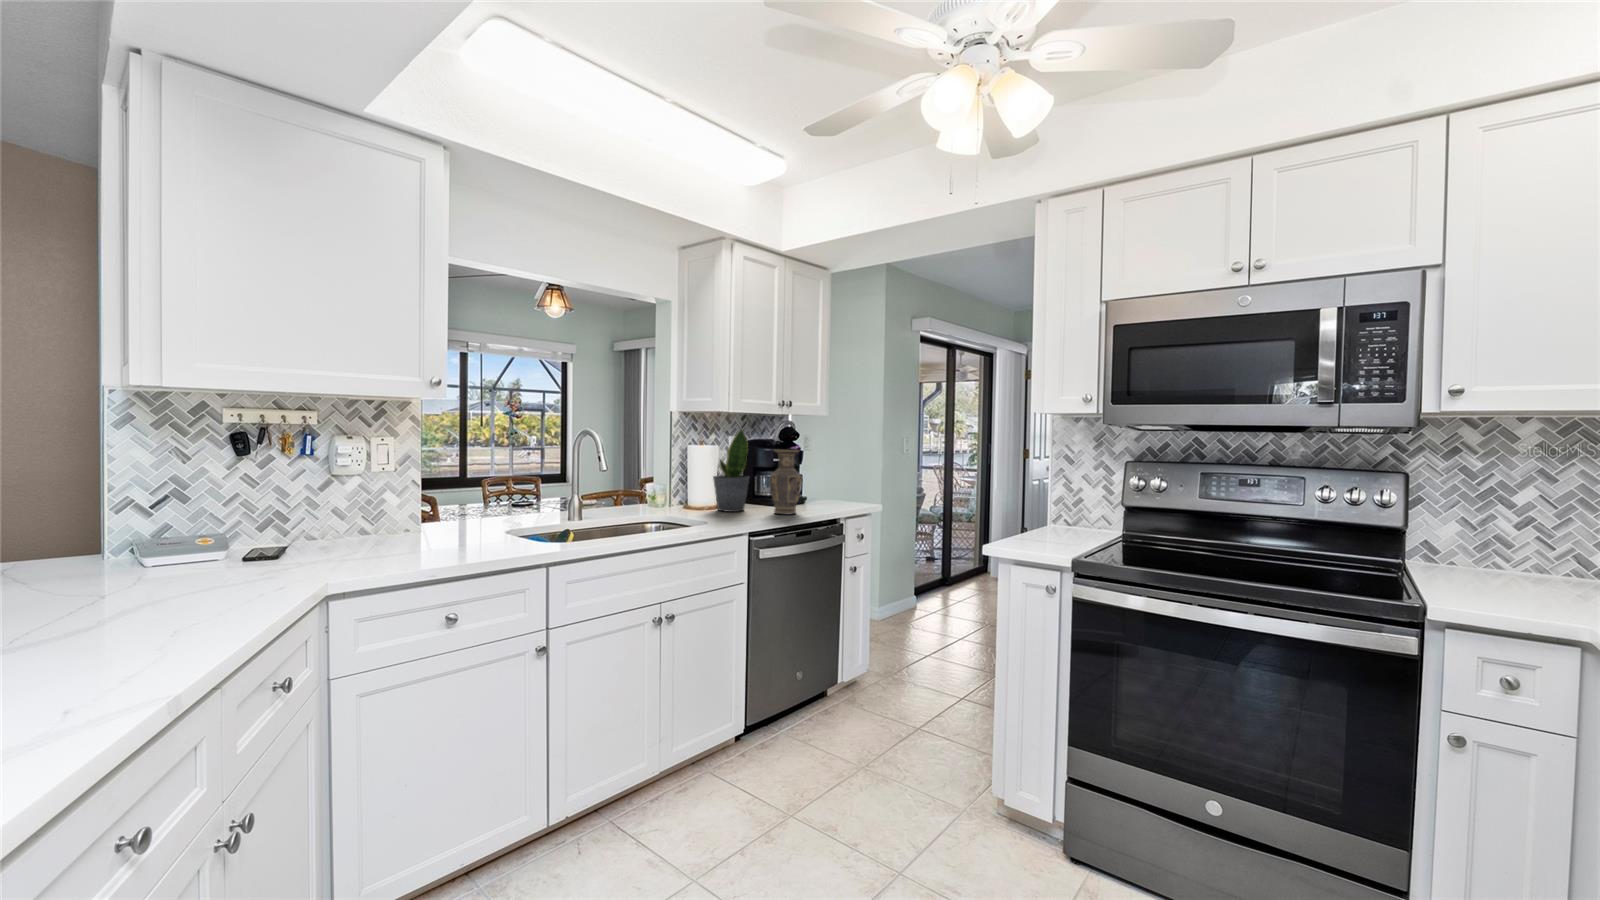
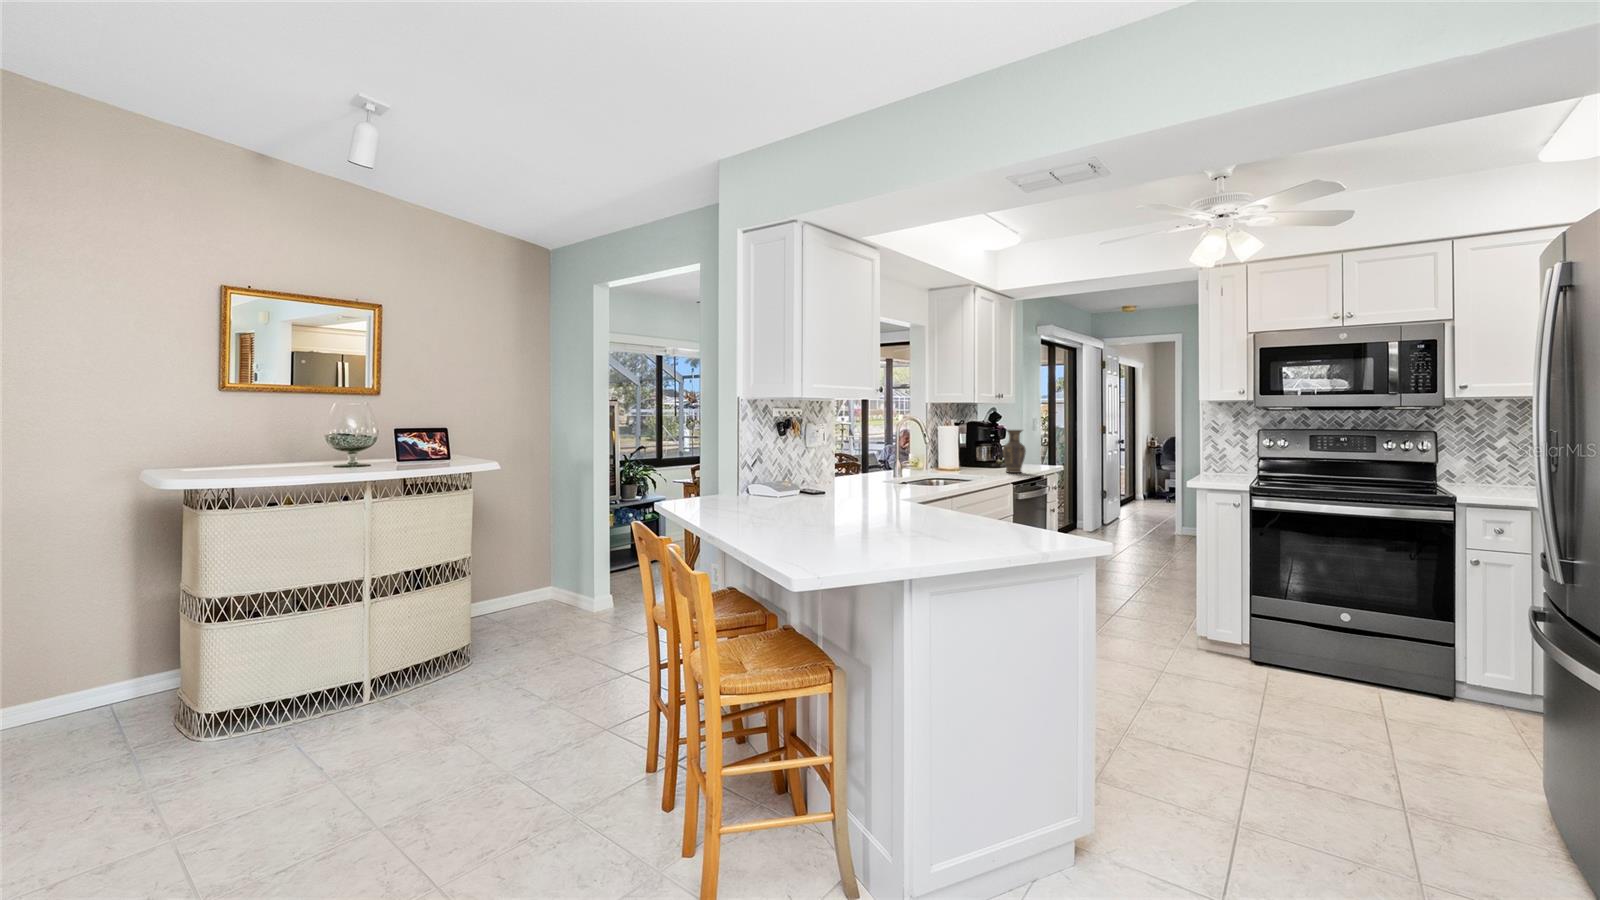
potted plant: present [713,430,749,512] -> none [960,415,987,472]

